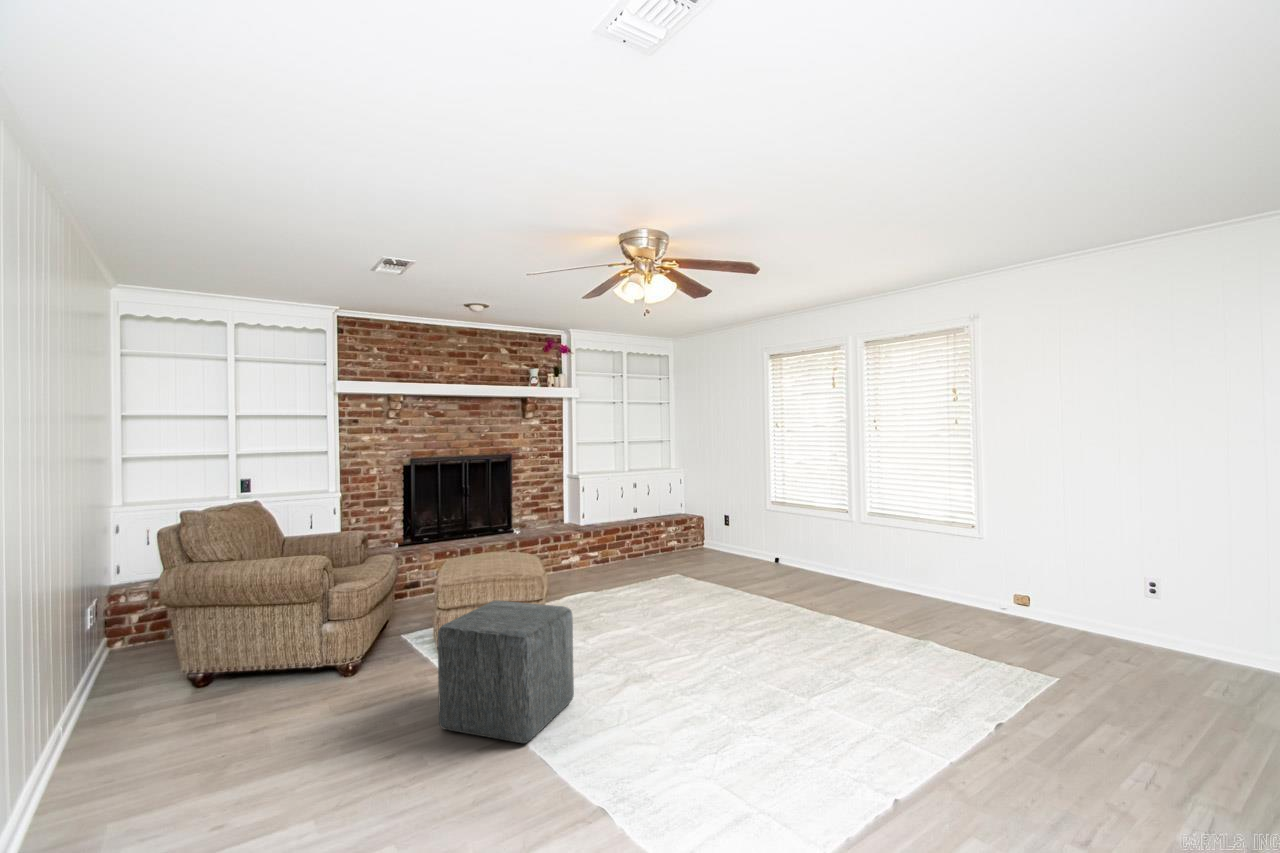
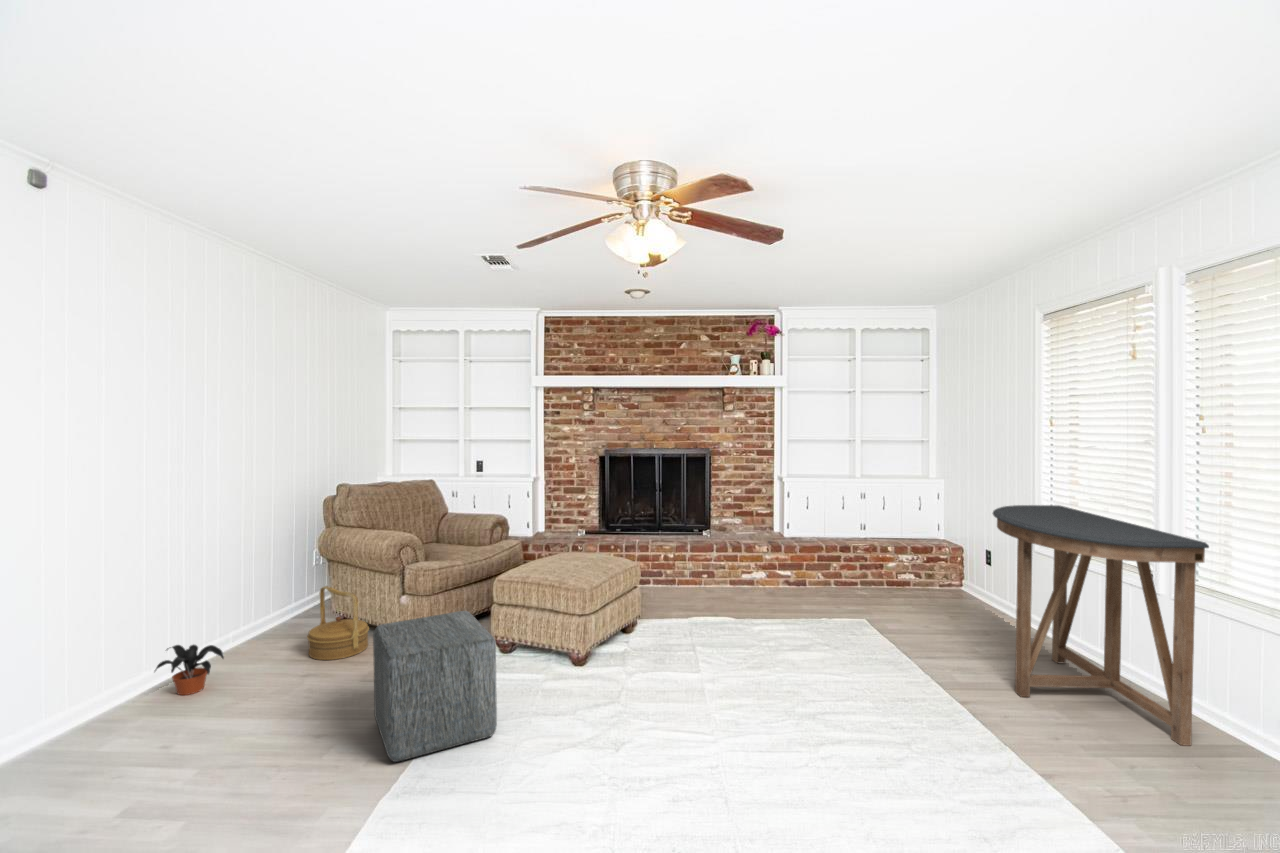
console table: none [779,472,908,591] -> present [993,505,1209,746]
woven basket: none [203,628,288,722] -> present [307,586,369,660]
potted plant: none [42,726,161,810] -> present [155,645,224,695]

